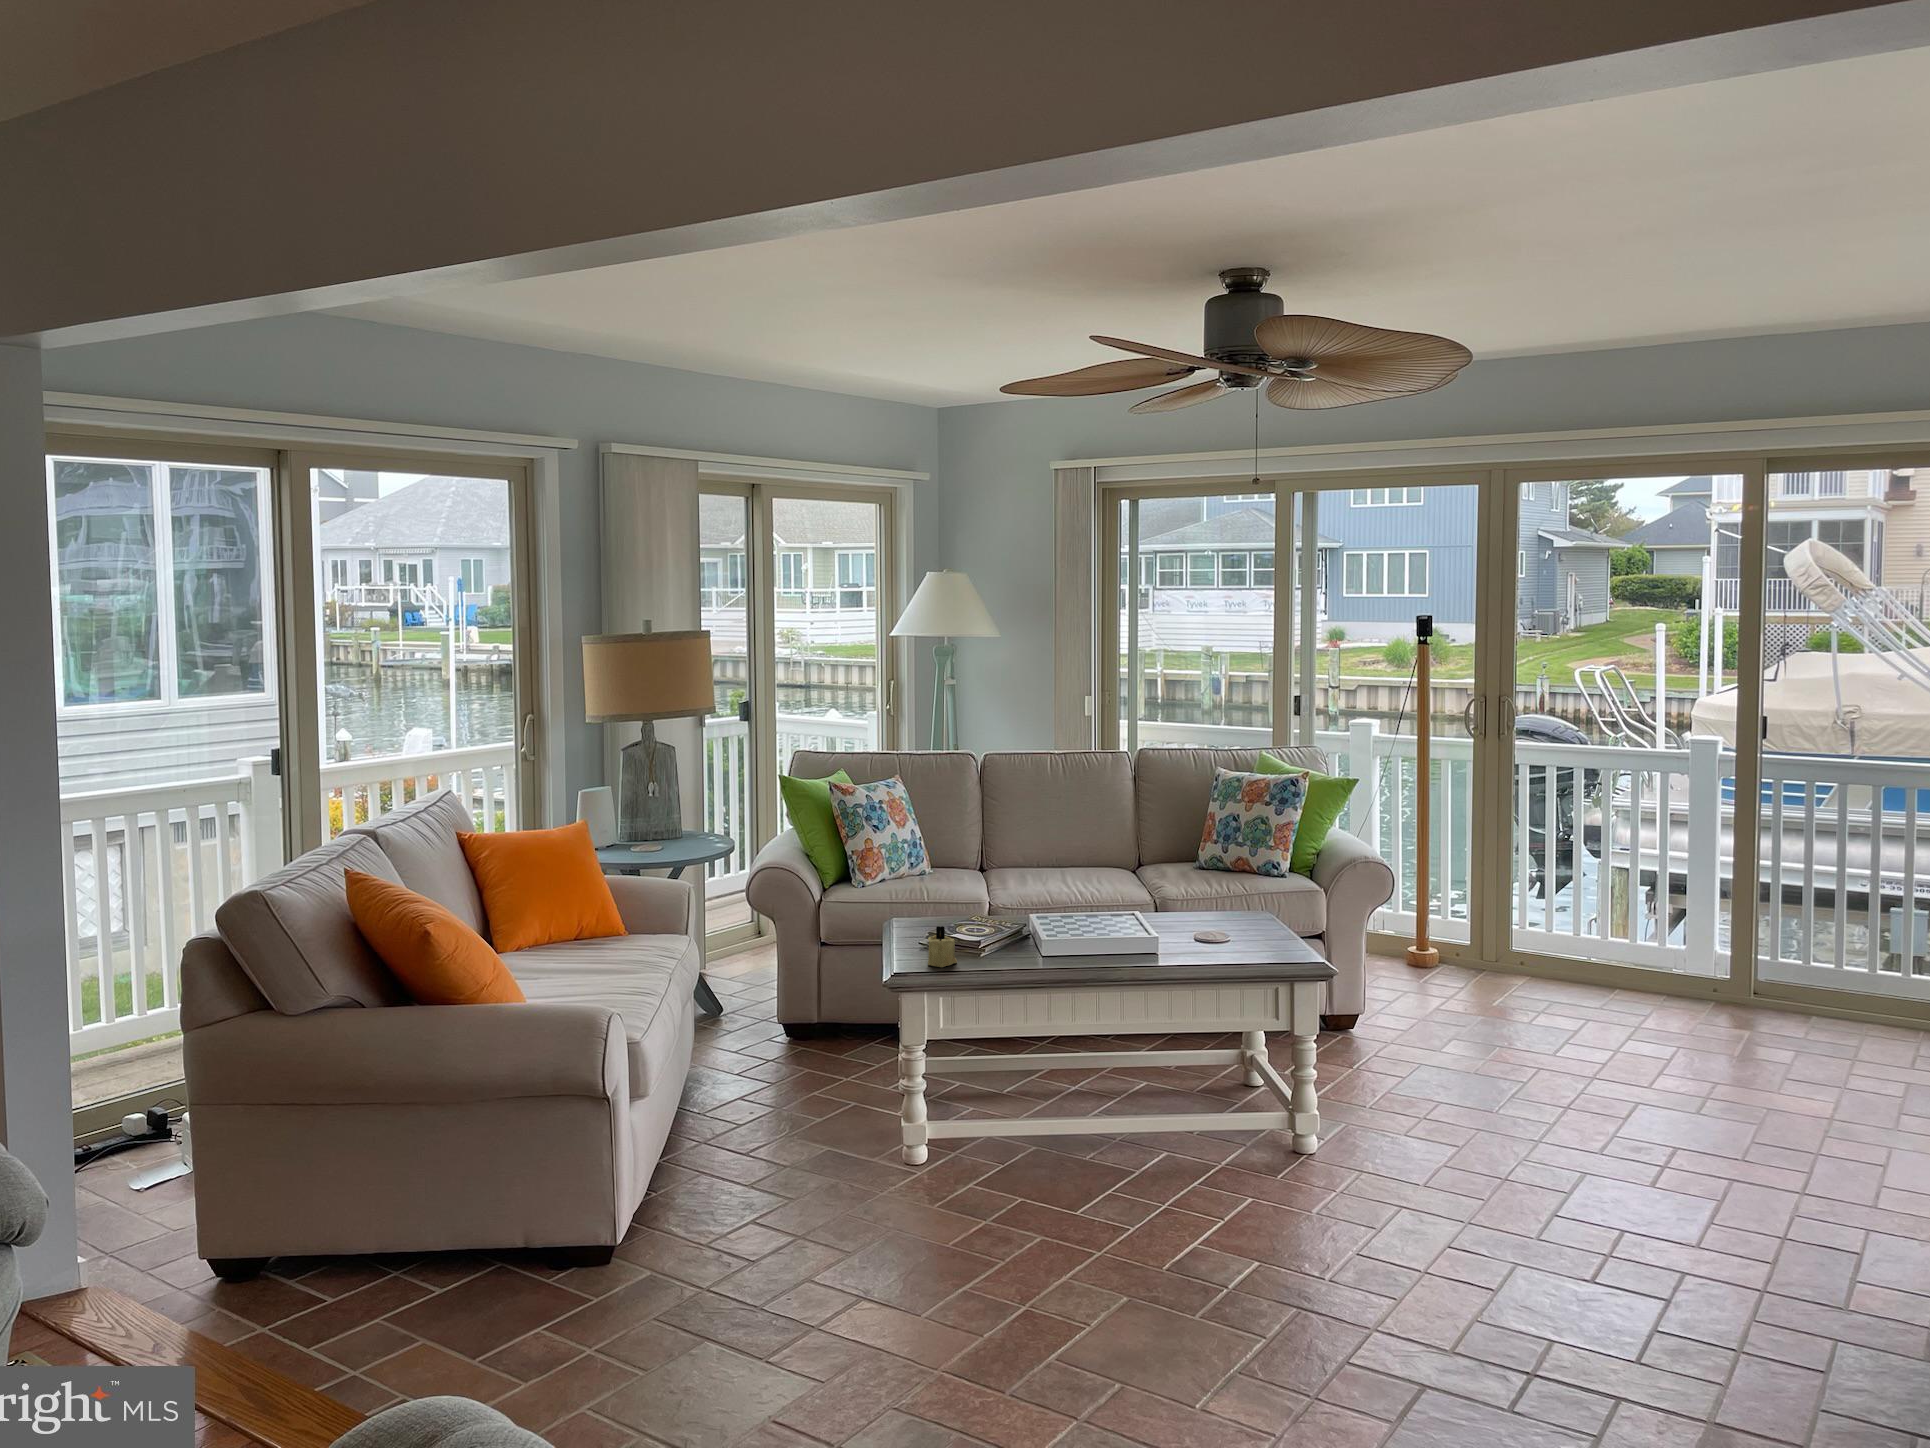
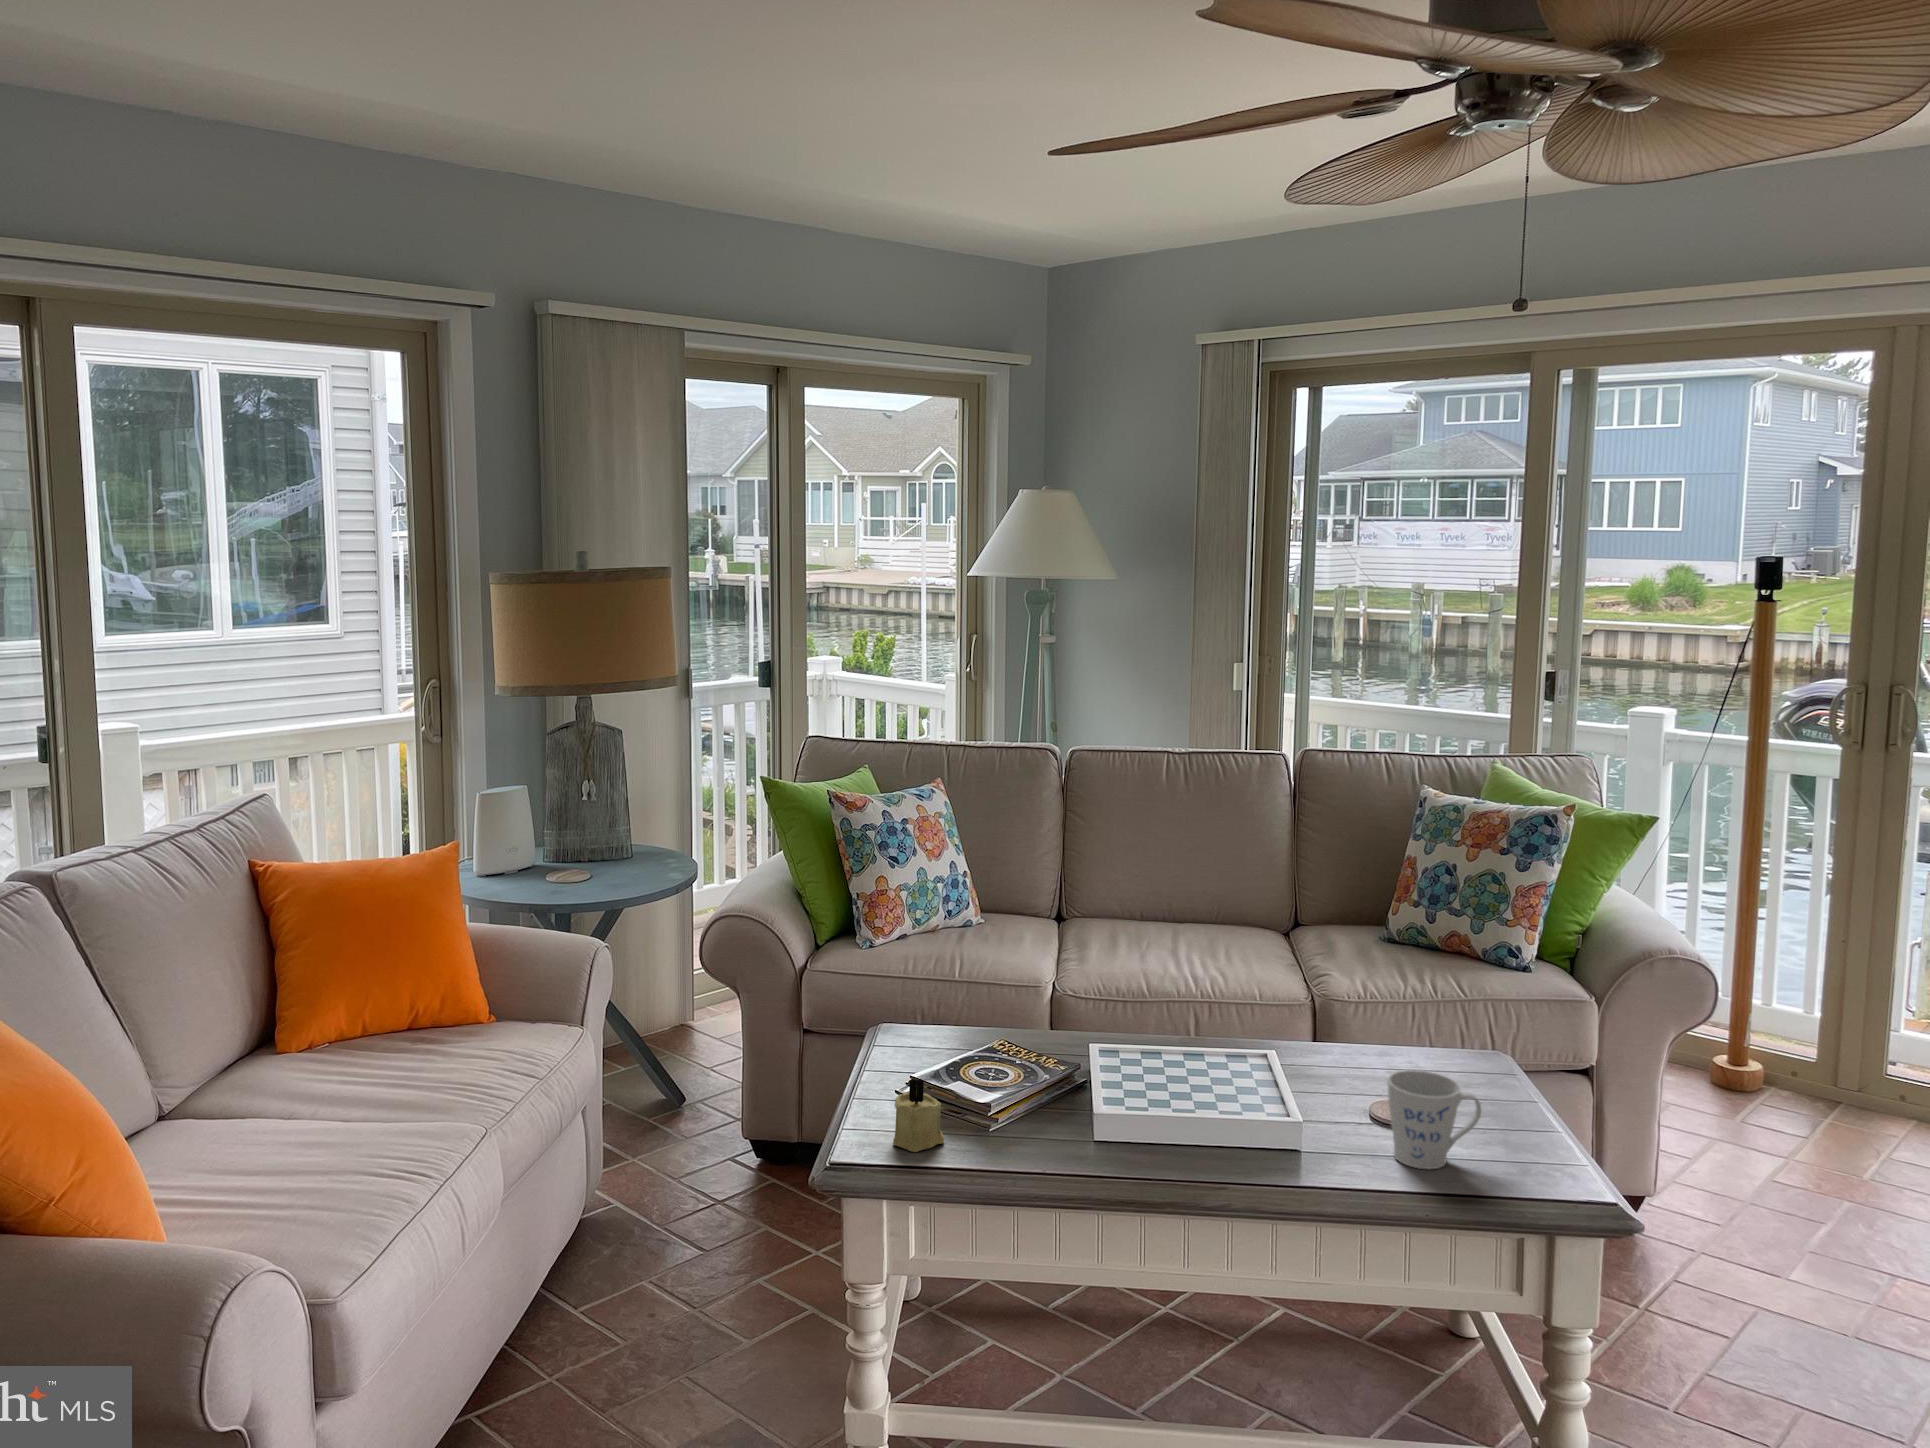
mug: none [1203,906,1254,957] -> present [1387,1070,1482,1169]

